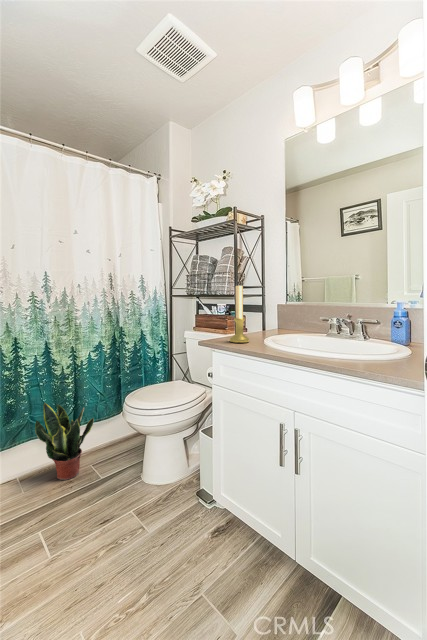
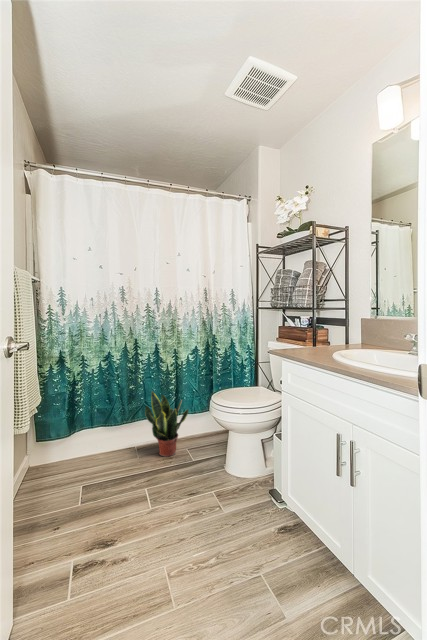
candle holder: present [230,285,249,343] -> none [300,297,320,352]

